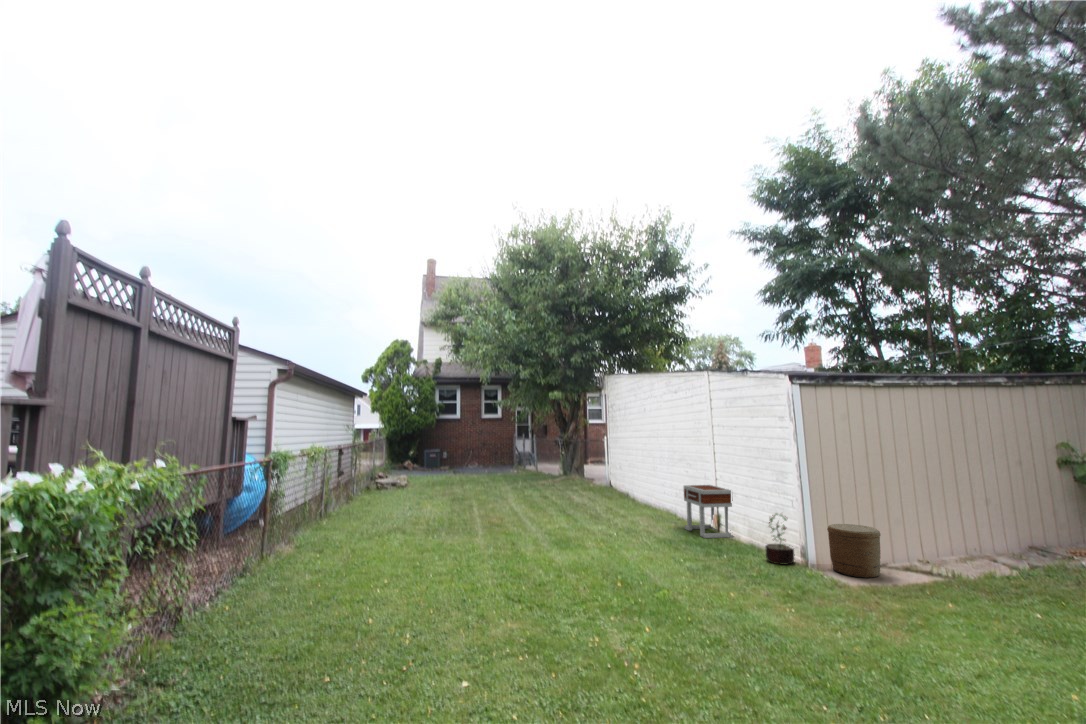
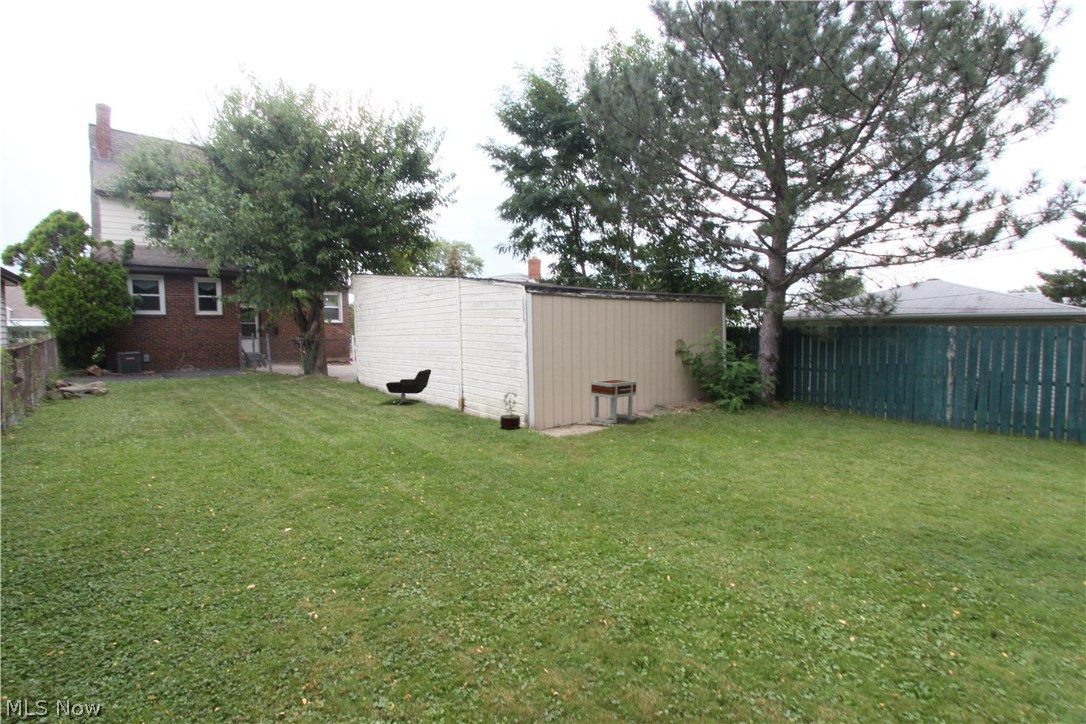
lounge chair: none [631,477,682,517] -> present [386,369,431,405]
side table: present [684,485,734,538] -> present [590,379,636,424]
woven basket: present [827,524,881,578] -> none [543,397,576,432]

